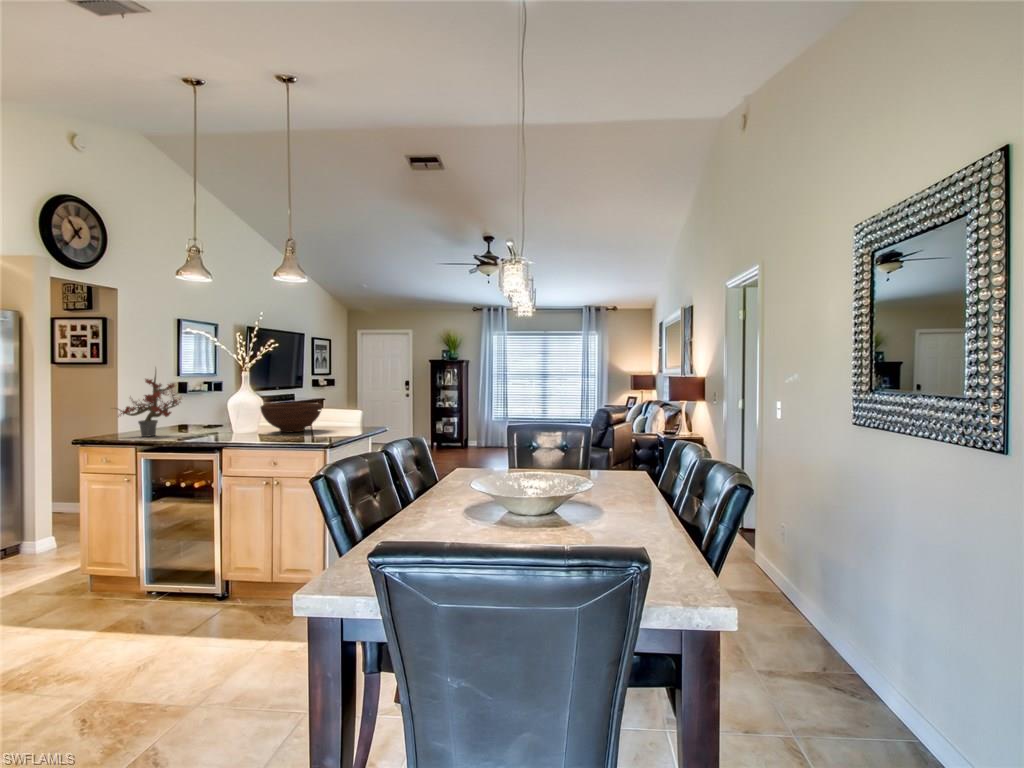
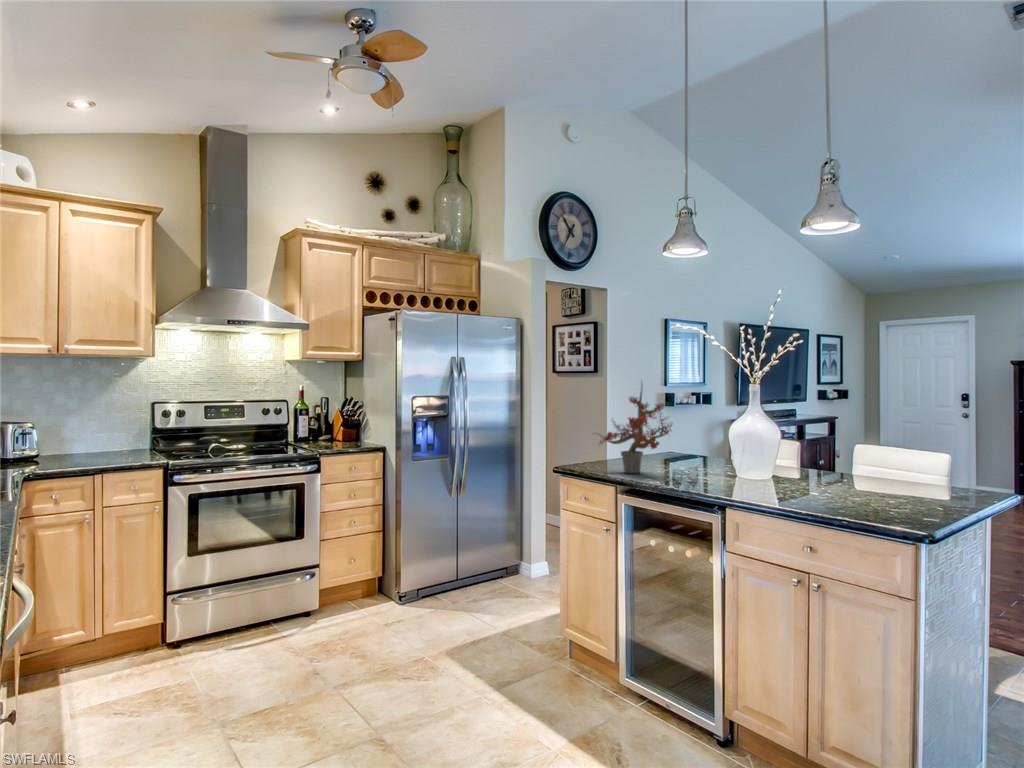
fruit bowl: present [260,403,322,432] -> none [783,439,890,490]

